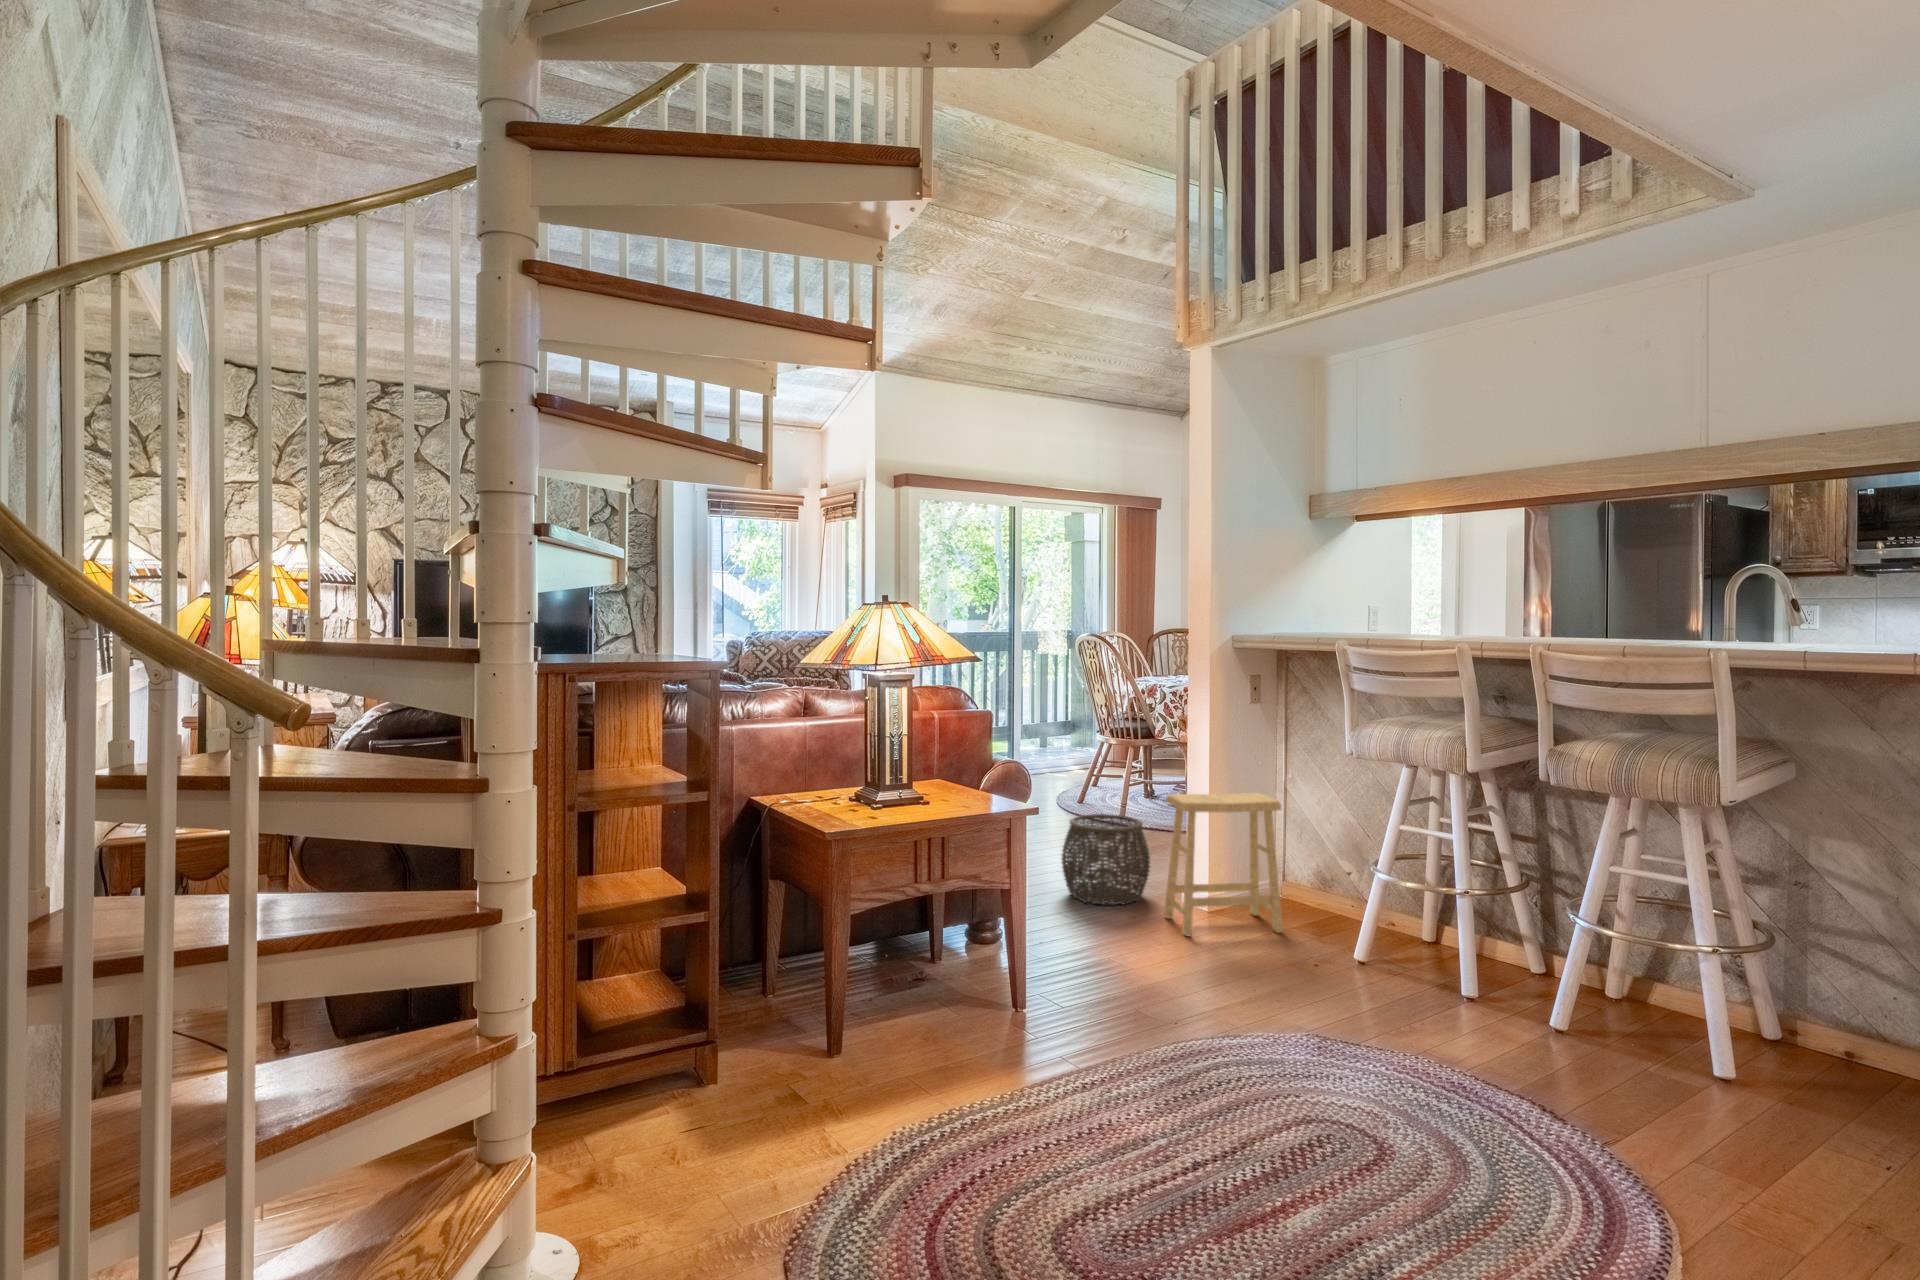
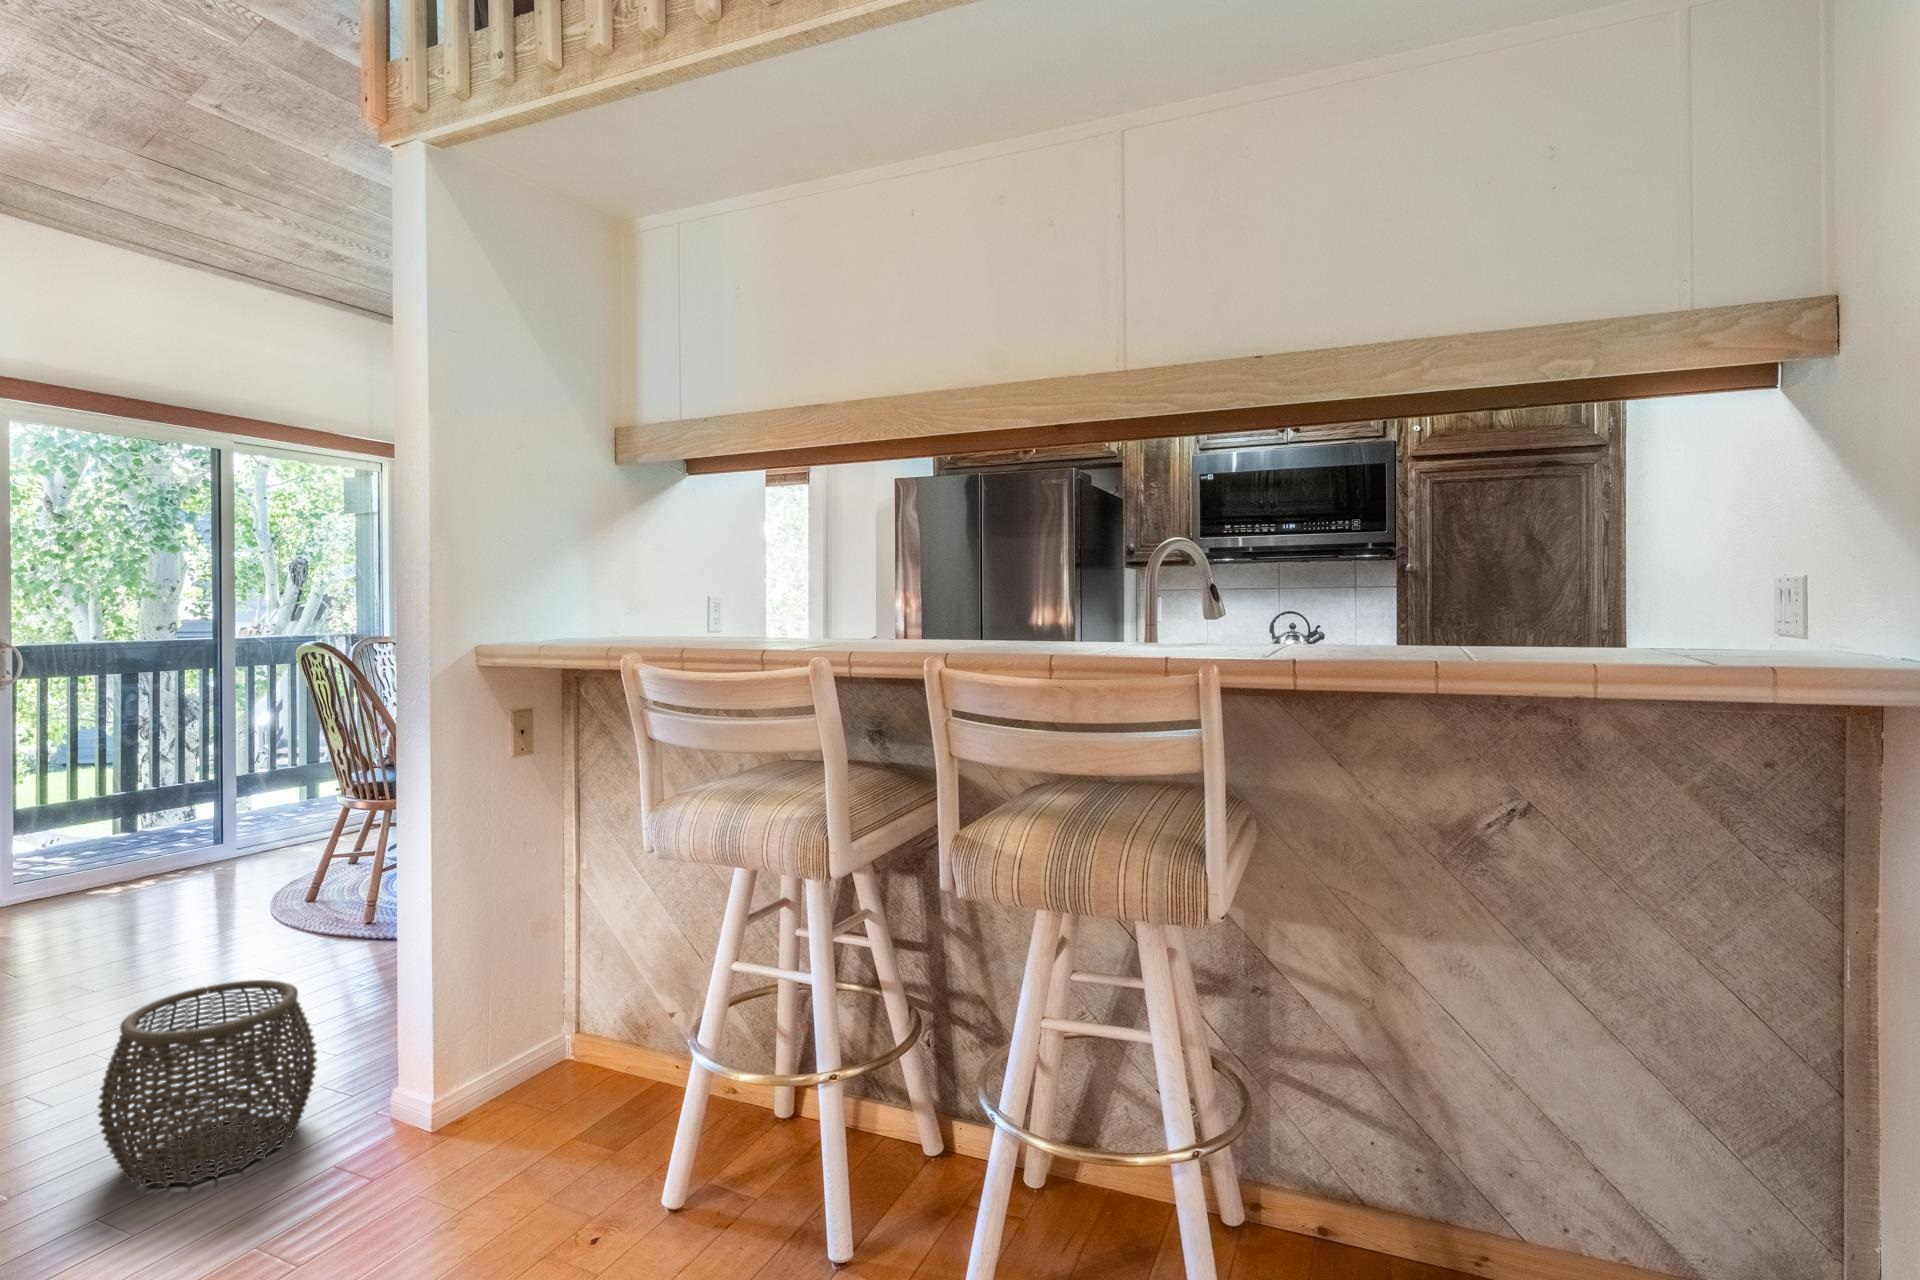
footstool: present [1164,793,1283,936] -> none [317,917,547,1242]

